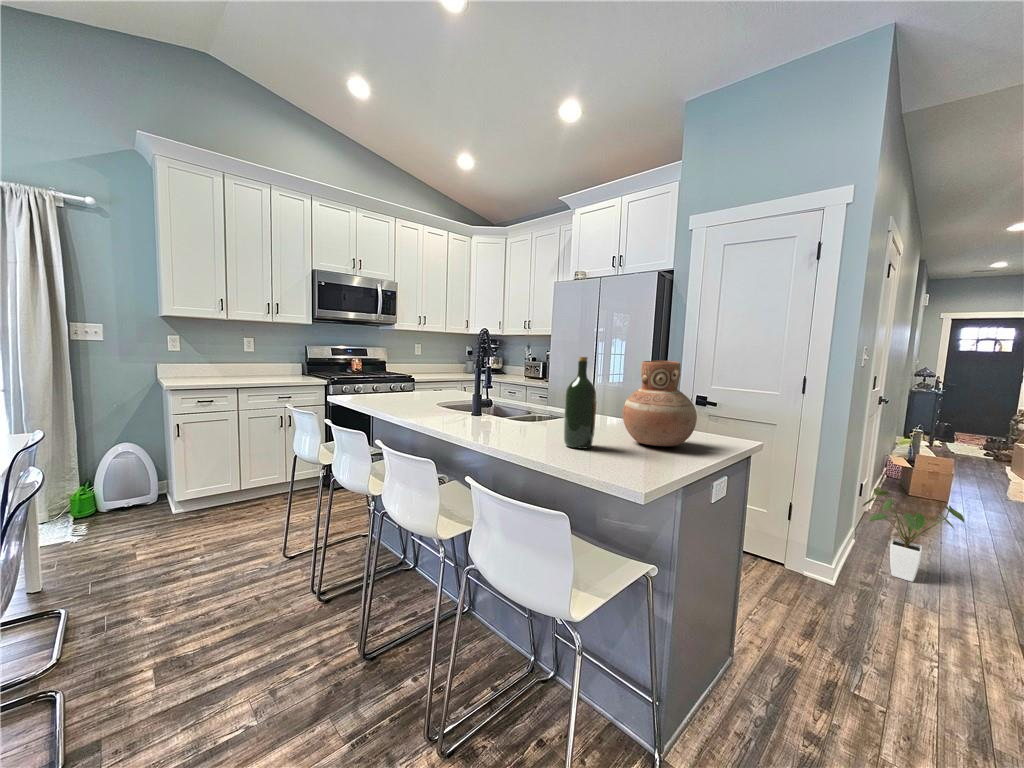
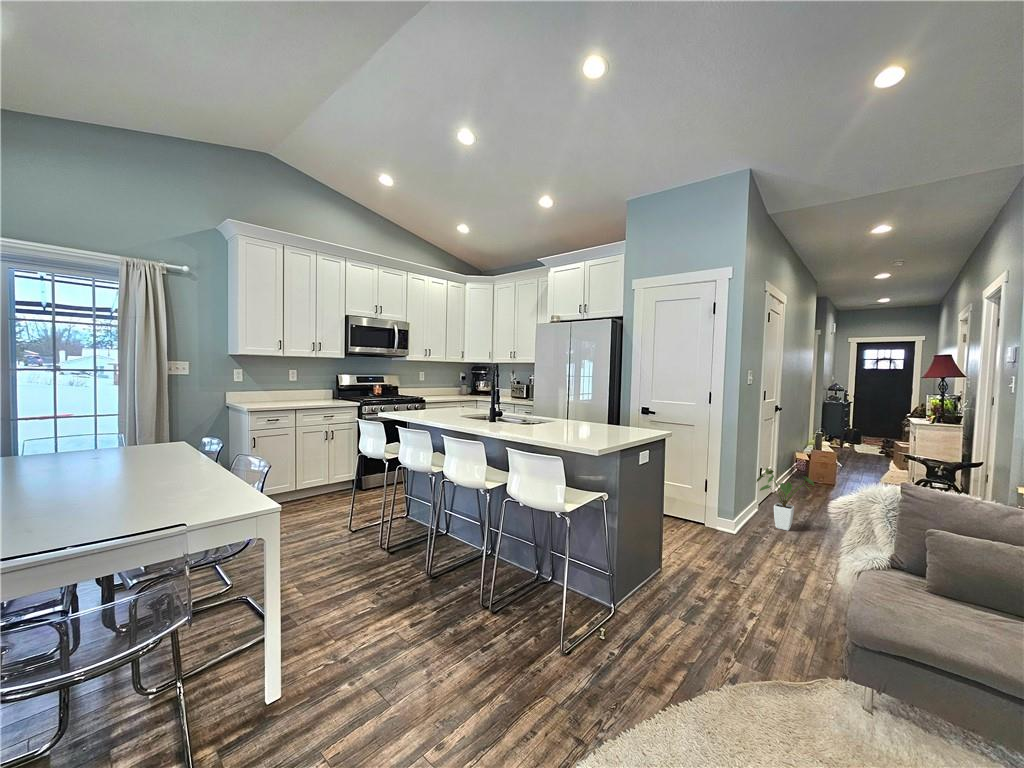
wine bottle: present [564,357,596,449] -> none [555,383,573,435]
vase: present [623,361,697,446] -> none [588,384,630,433]

